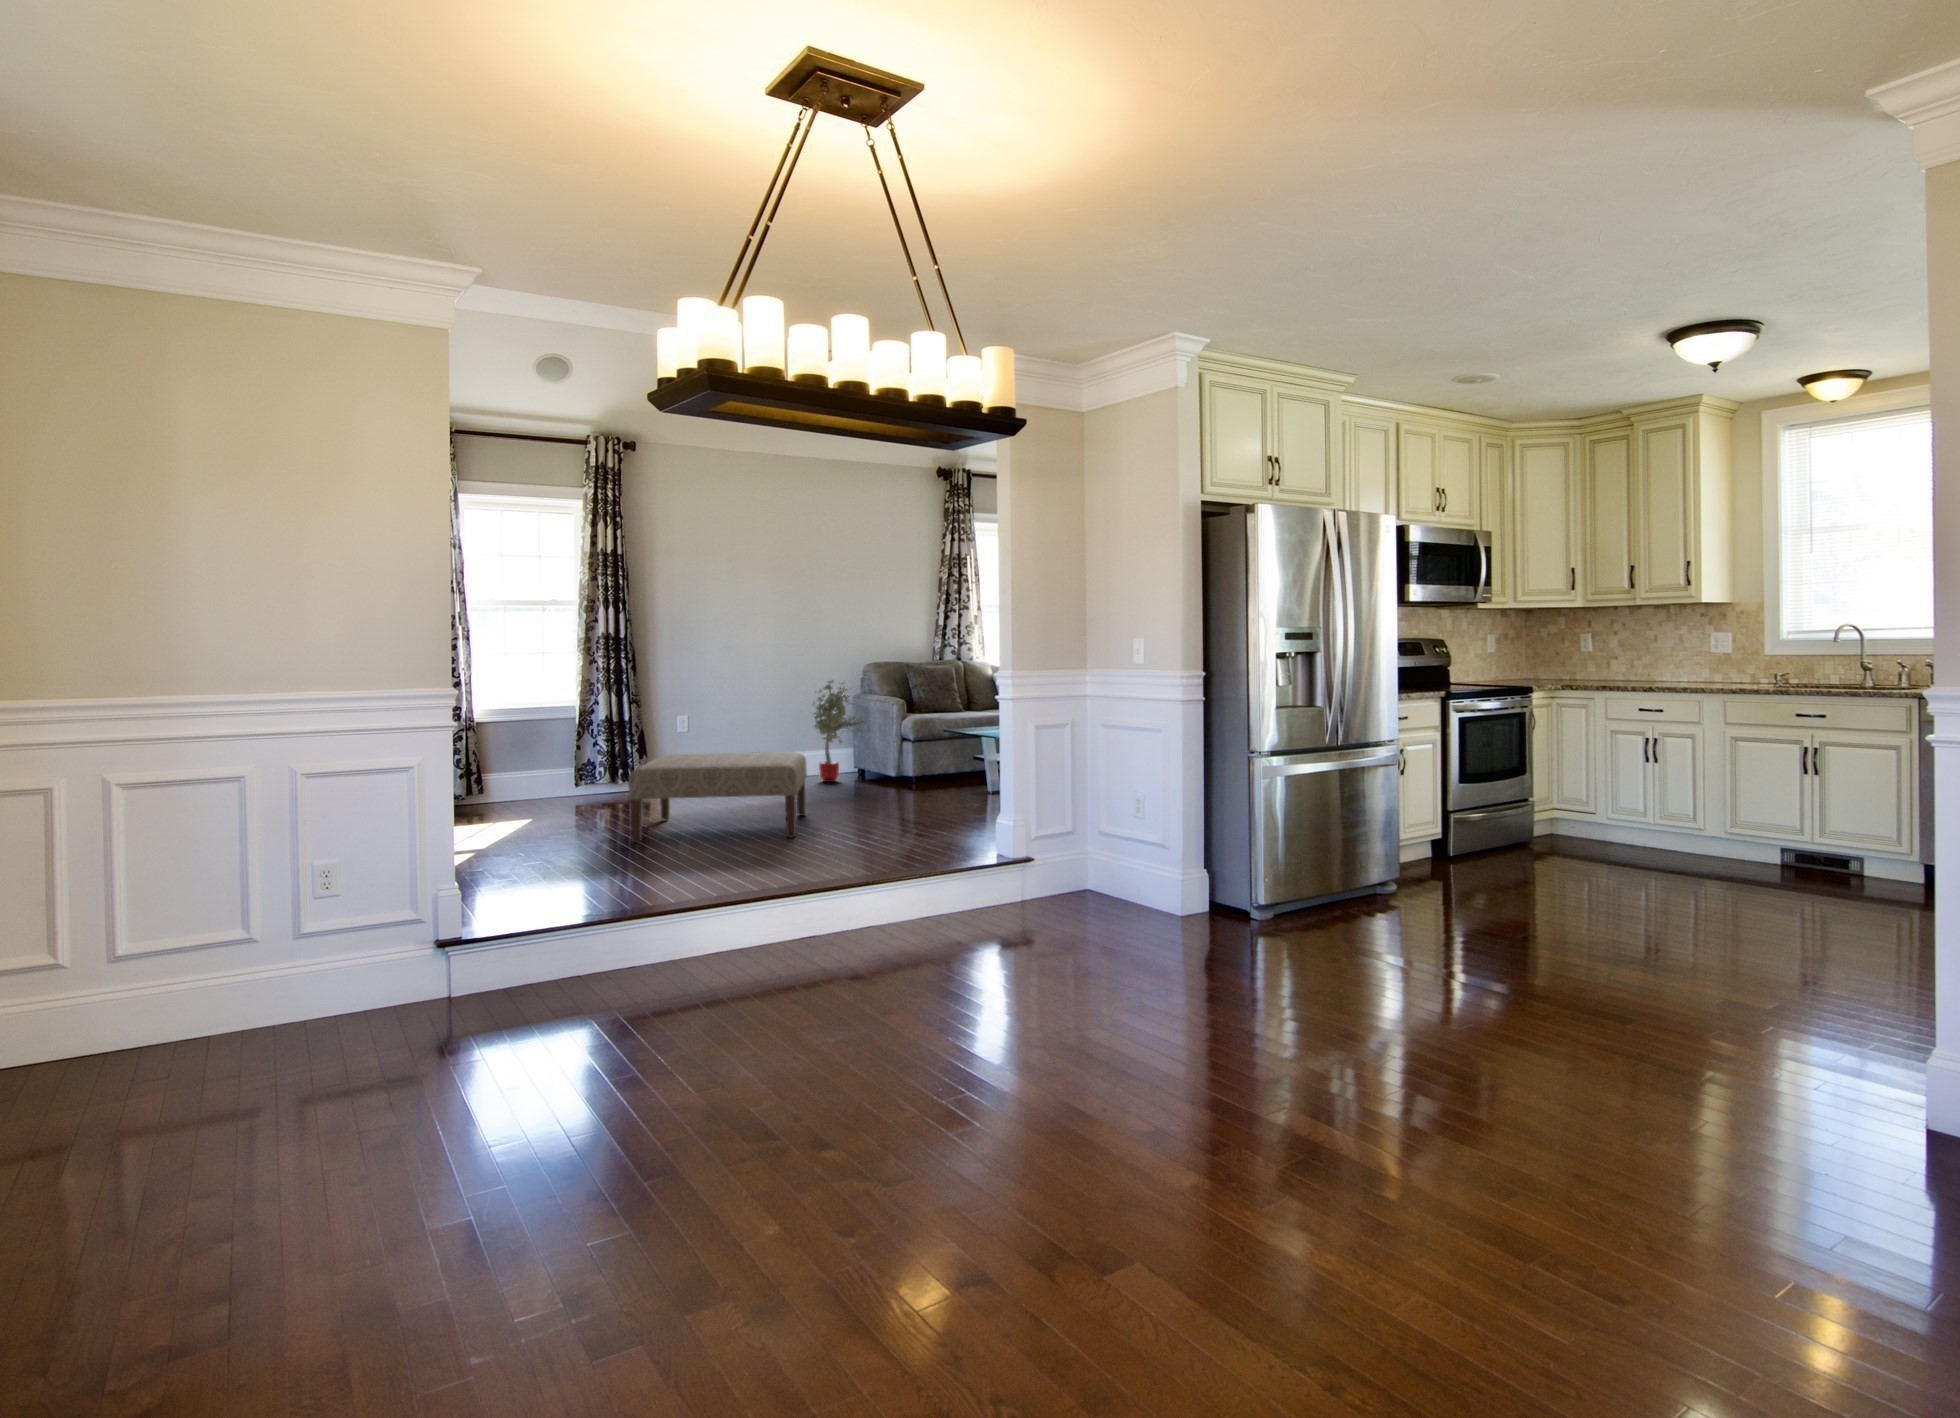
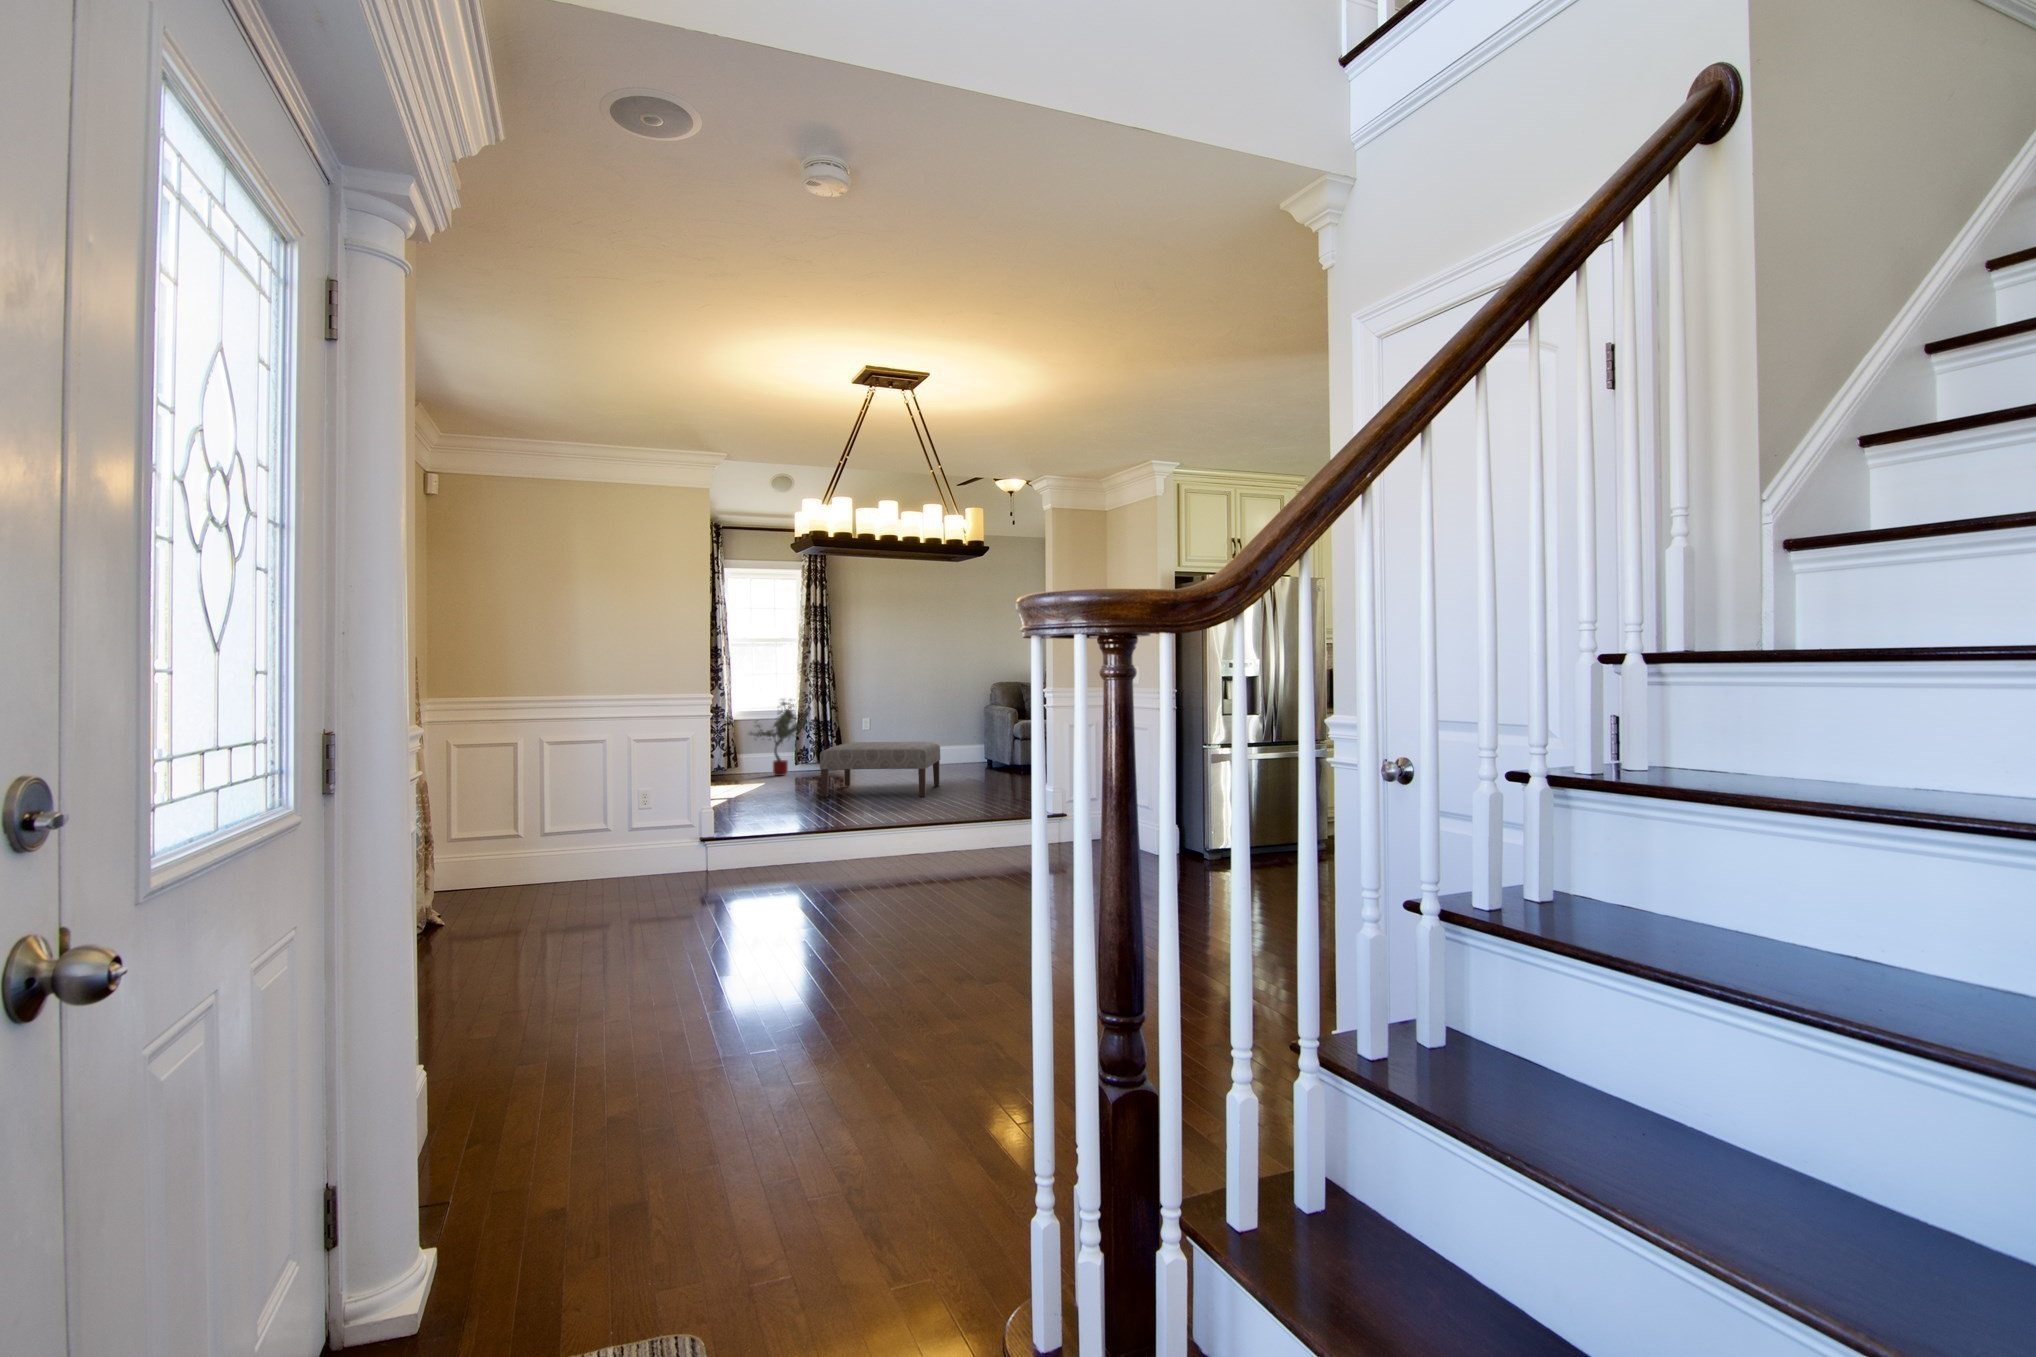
potted tree: present [813,681,864,782] -> present [750,699,811,776]

